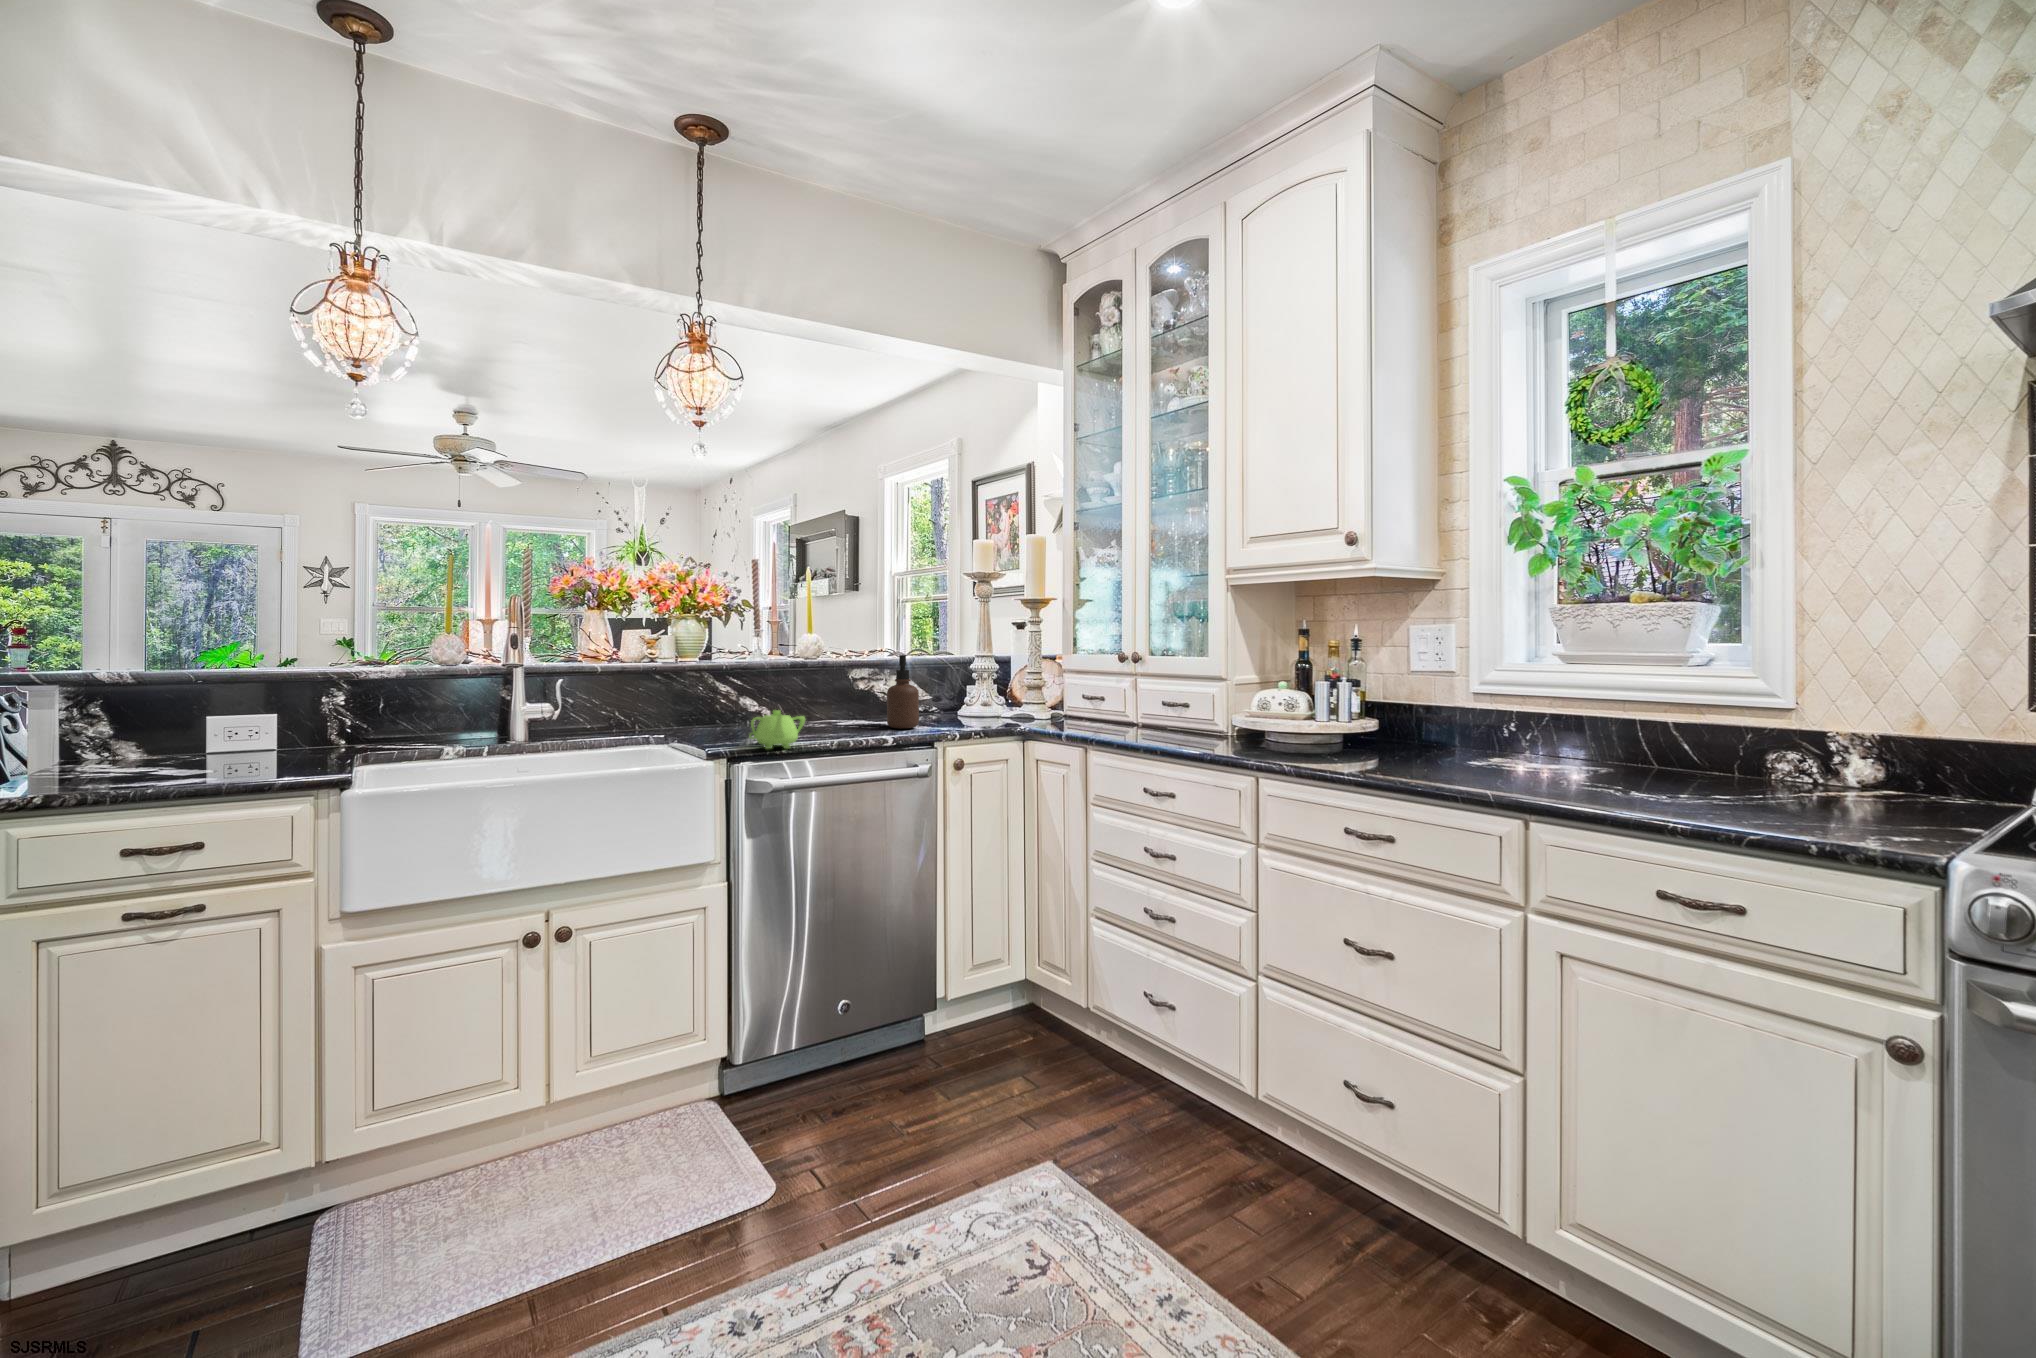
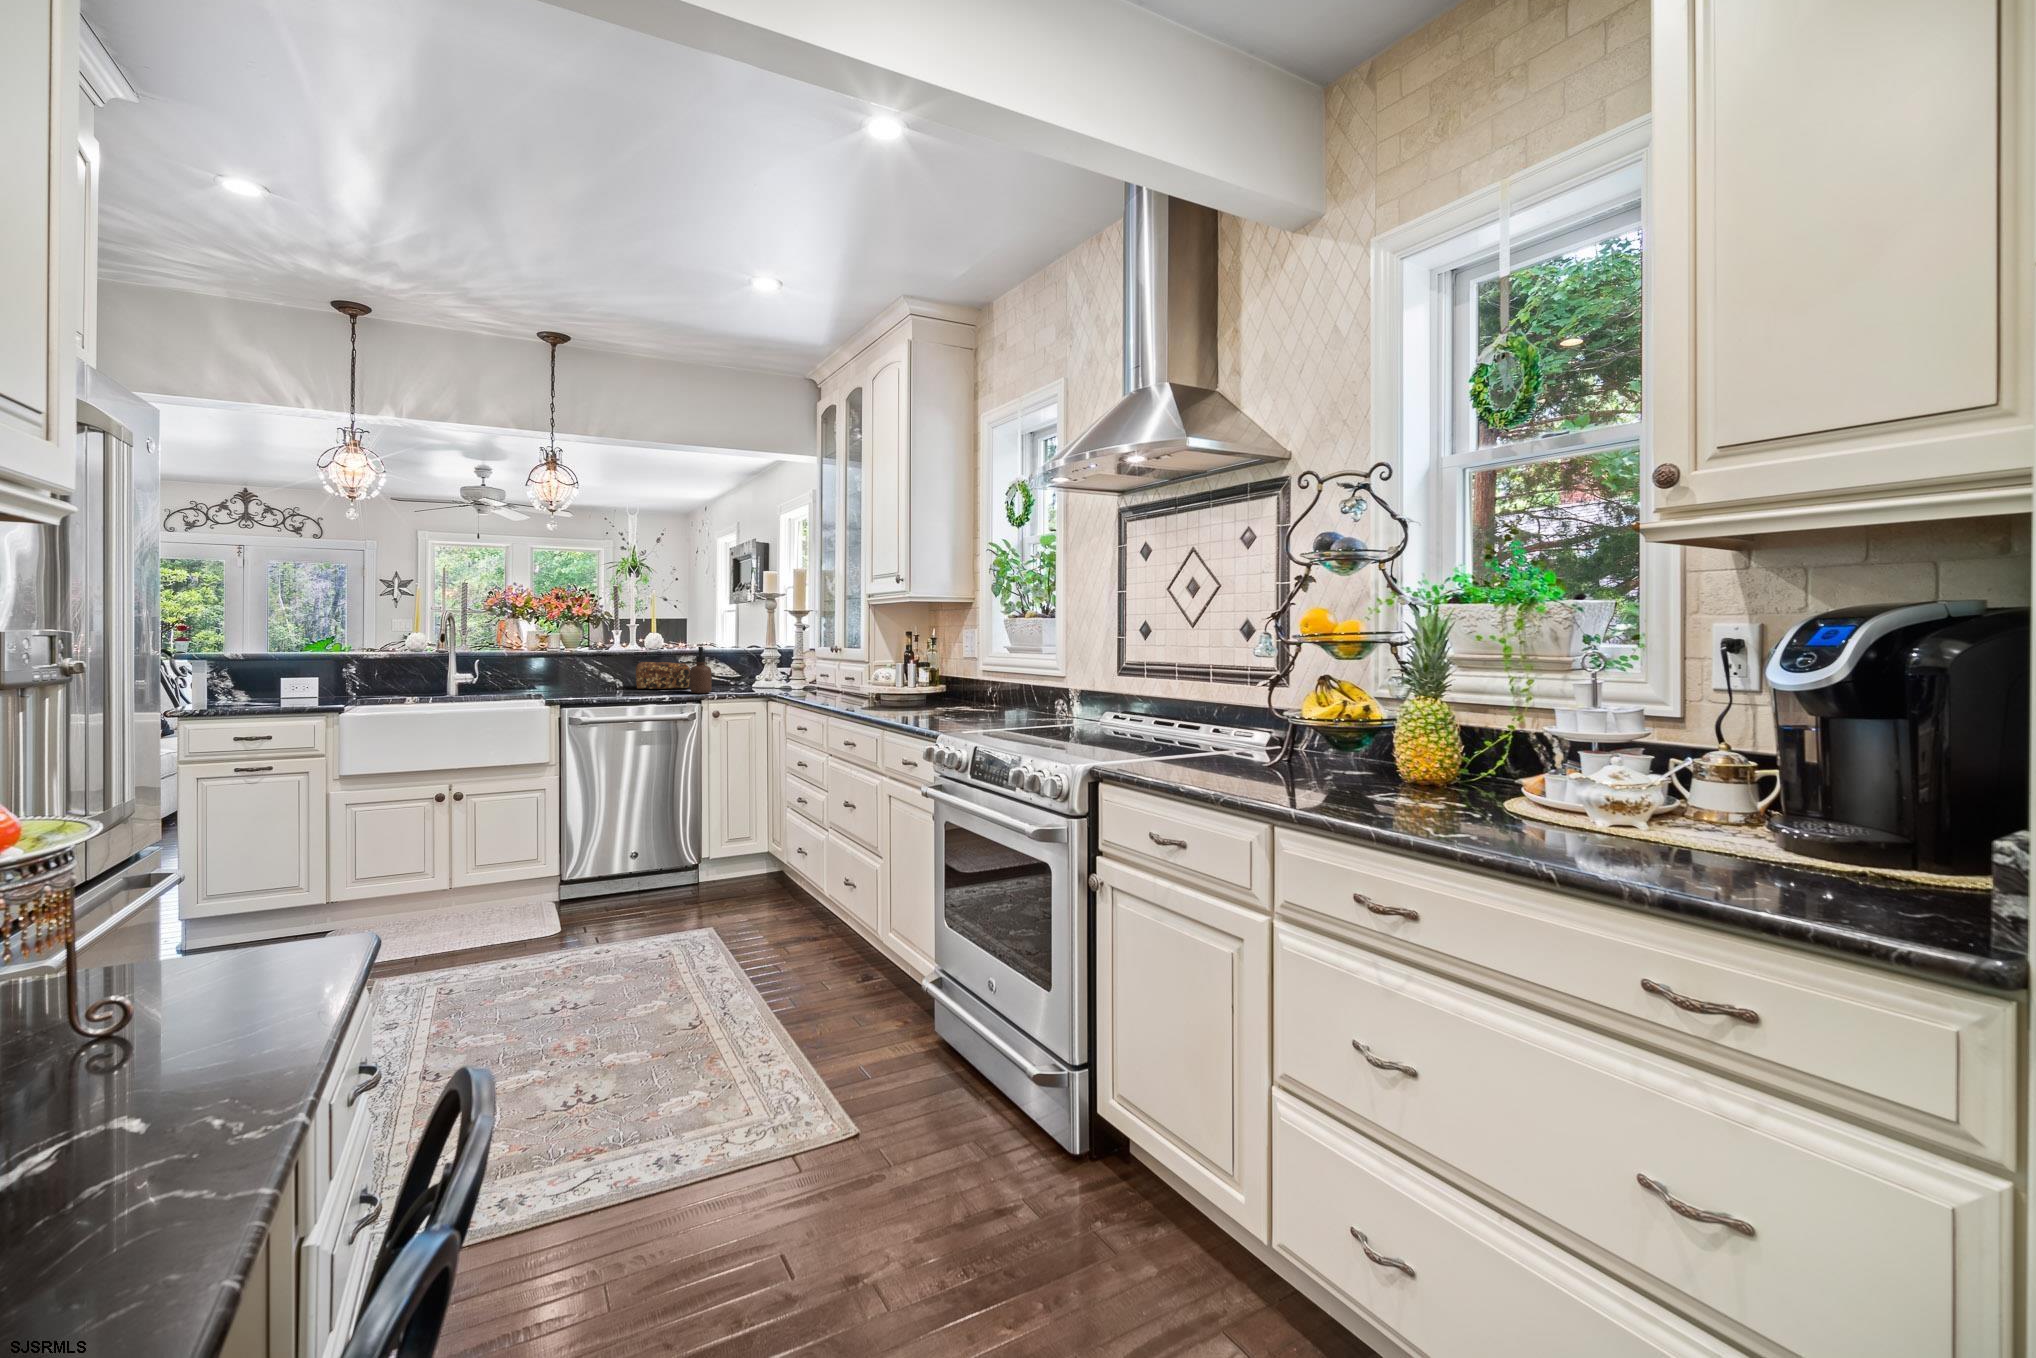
bread loaf: none [788,679,875,722] -> present [636,662,690,689]
teapot: present [749,710,805,749] -> none [581,679,617,702]

